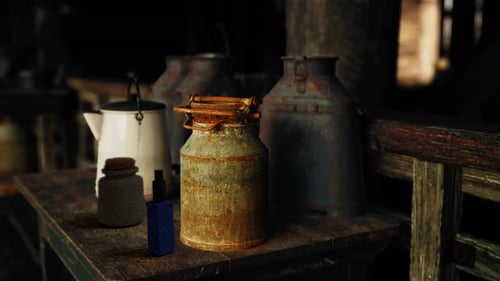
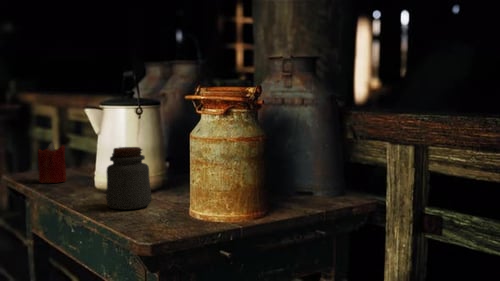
candle: none [50,141,81,183] -> present [38,143,66,183]
bottle: present [146,169,175,256] -> none [166,149,192,226]

